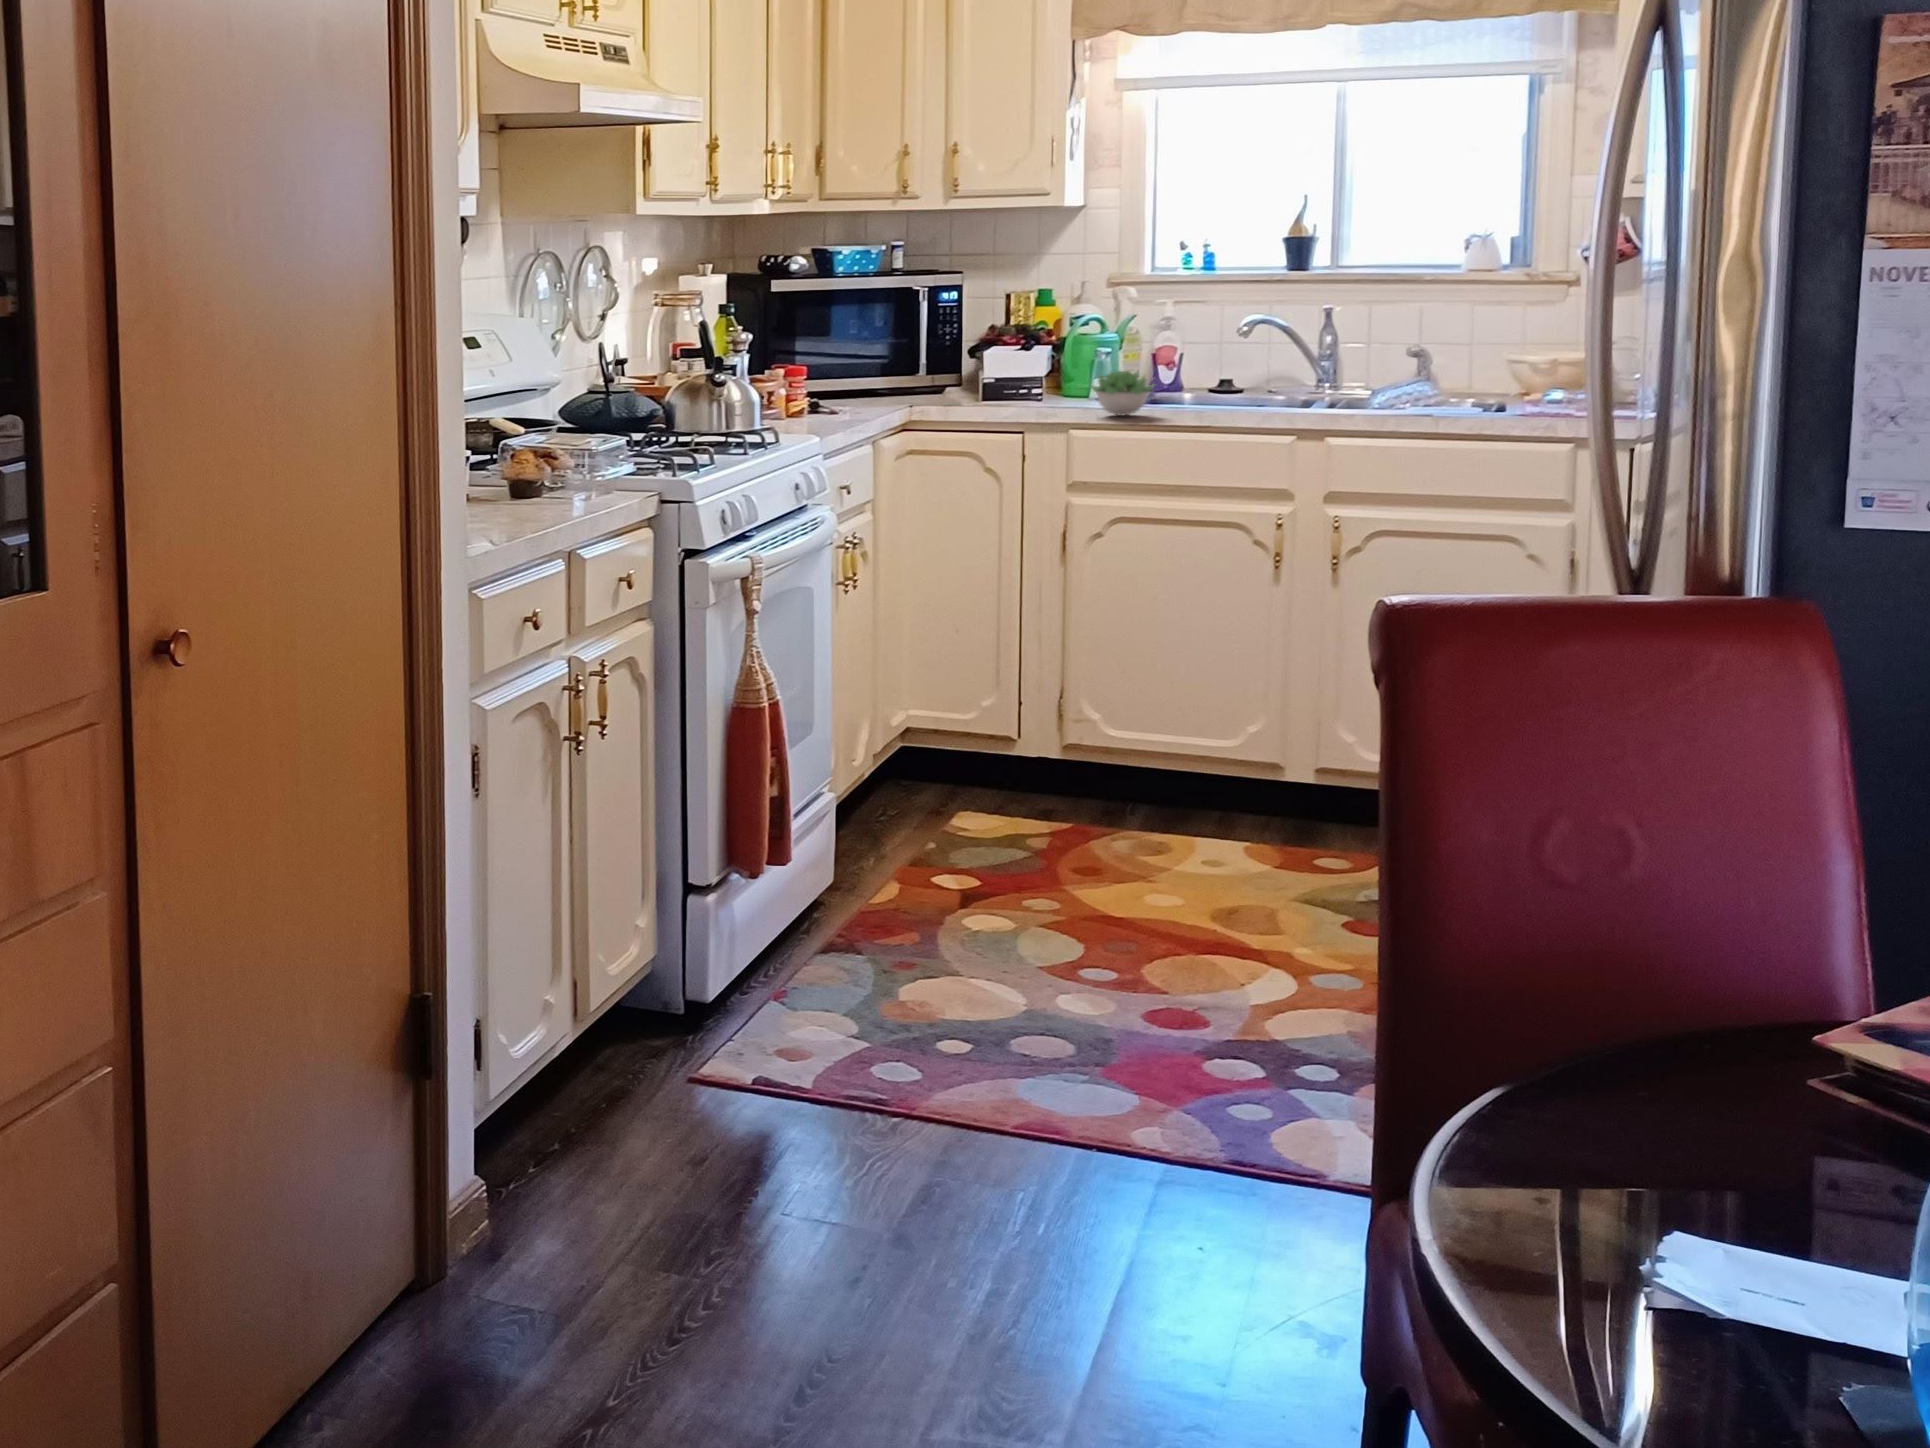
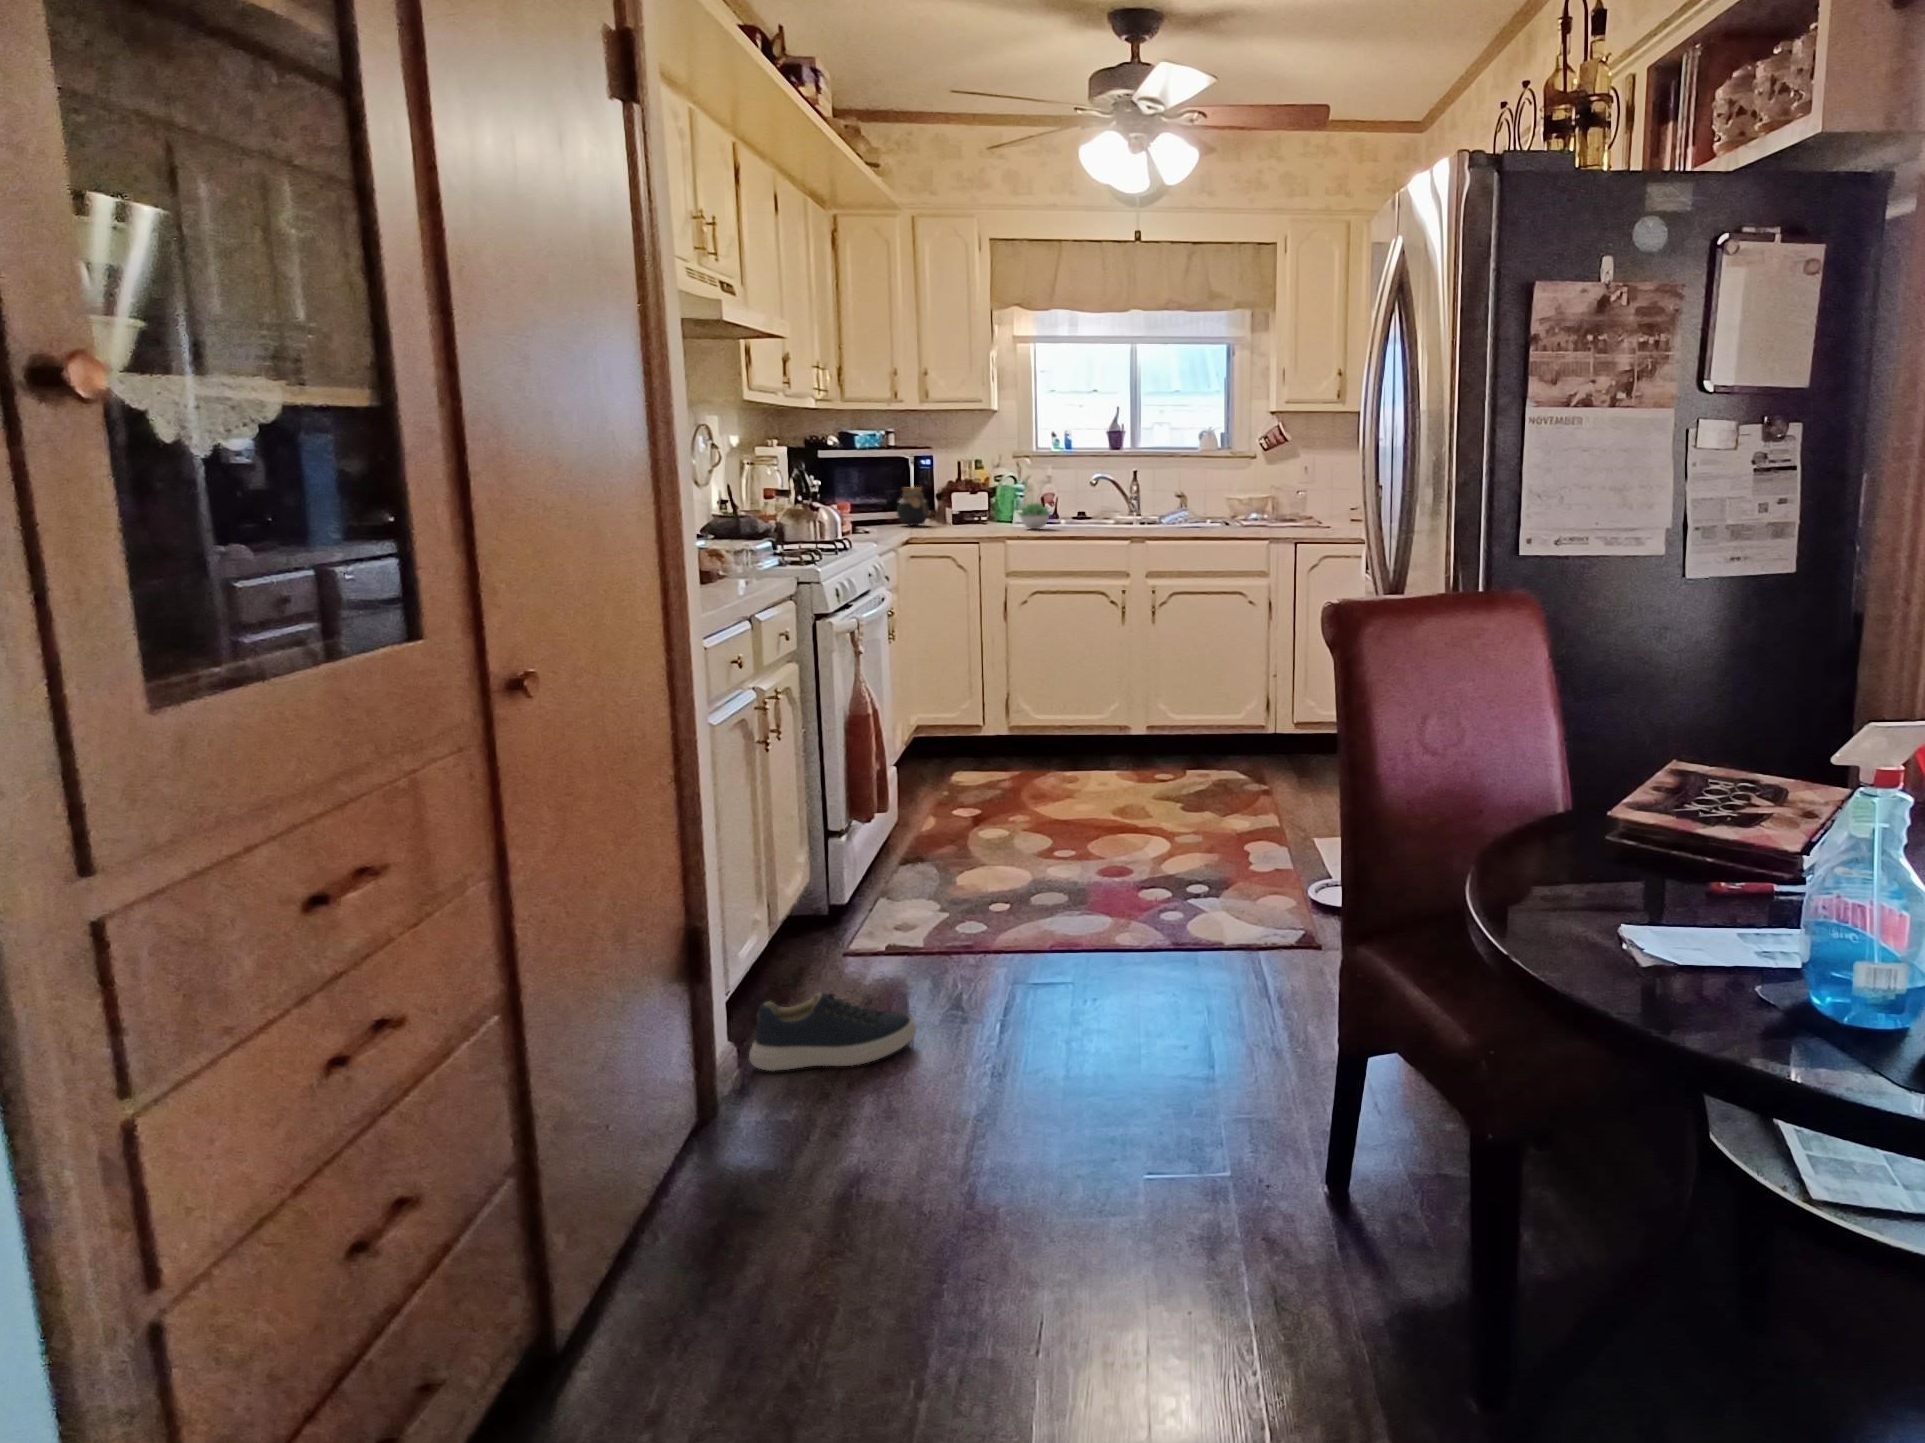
jar: none [894,338,947,401] -> present [897,487,929,526]
shoe: none [513,1131,758,1252] -> present [749,992,916,1071]

